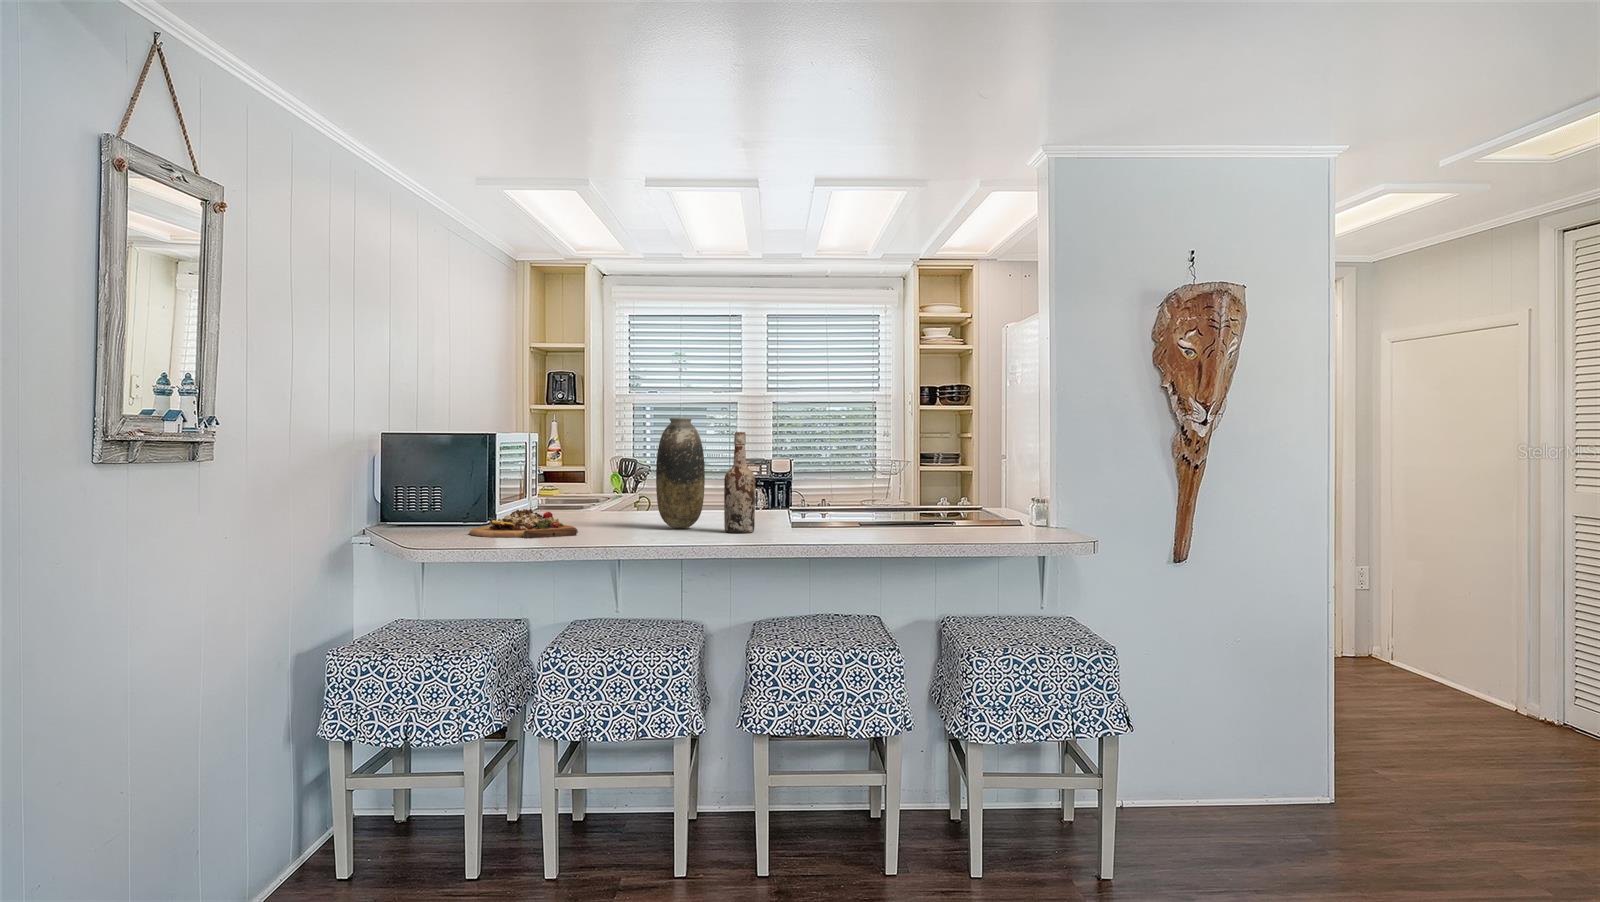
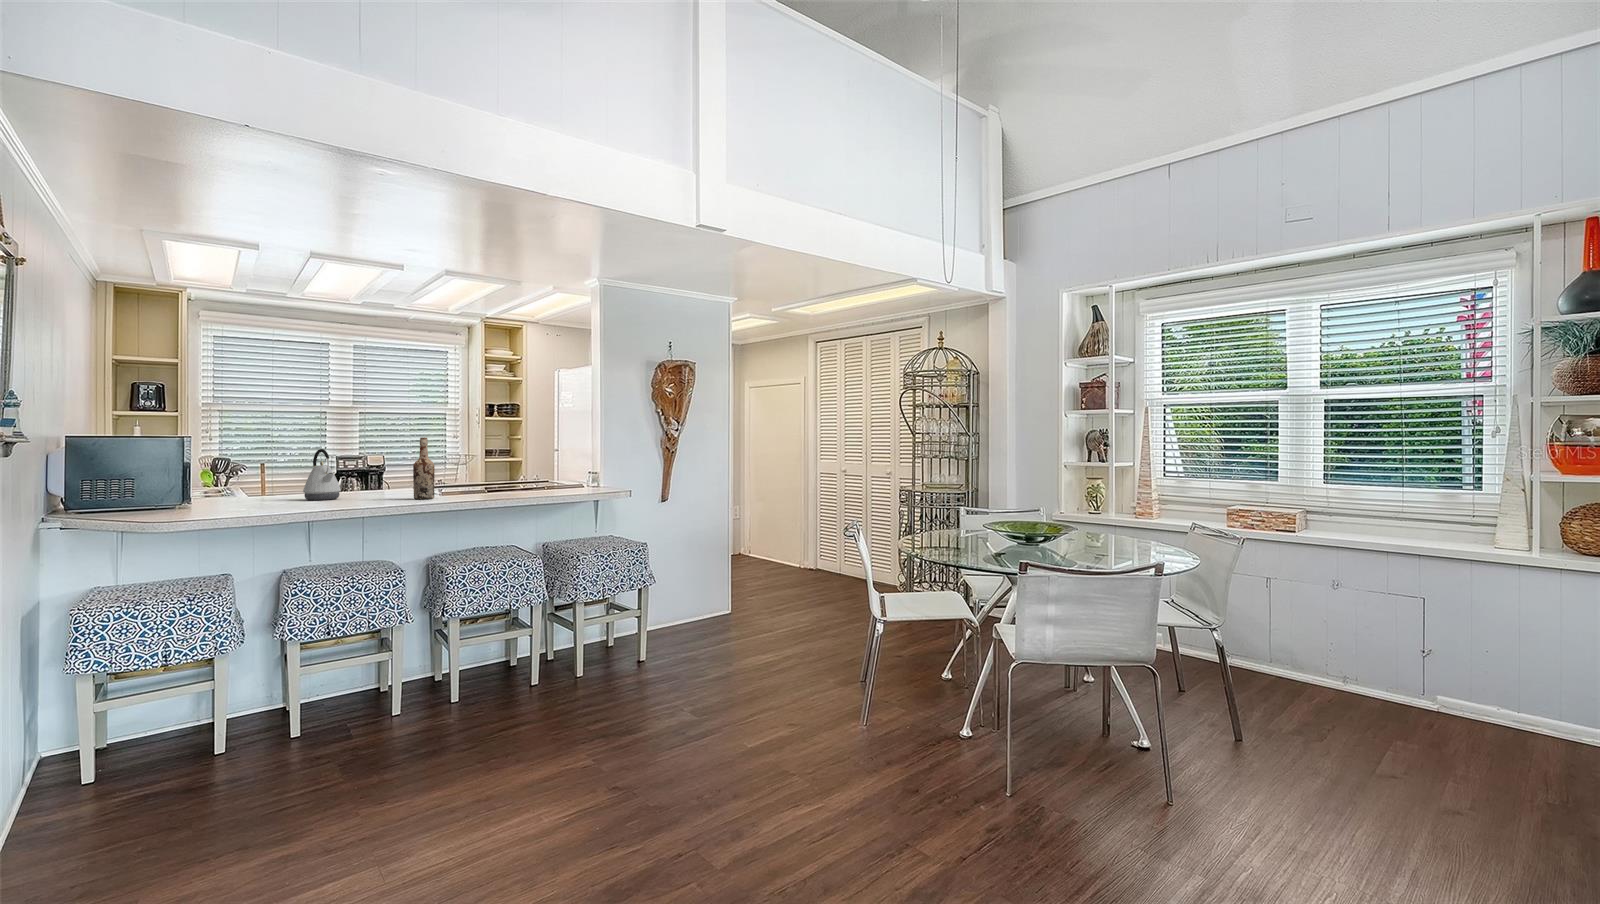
vase: present [656,418,705,529] -> none [358,429,393,499]
kettle: none [597,450,645,526] -> present [303,449,341,500]
cutting board: present [469,509,578,538] -> none [217,490,311,510]

